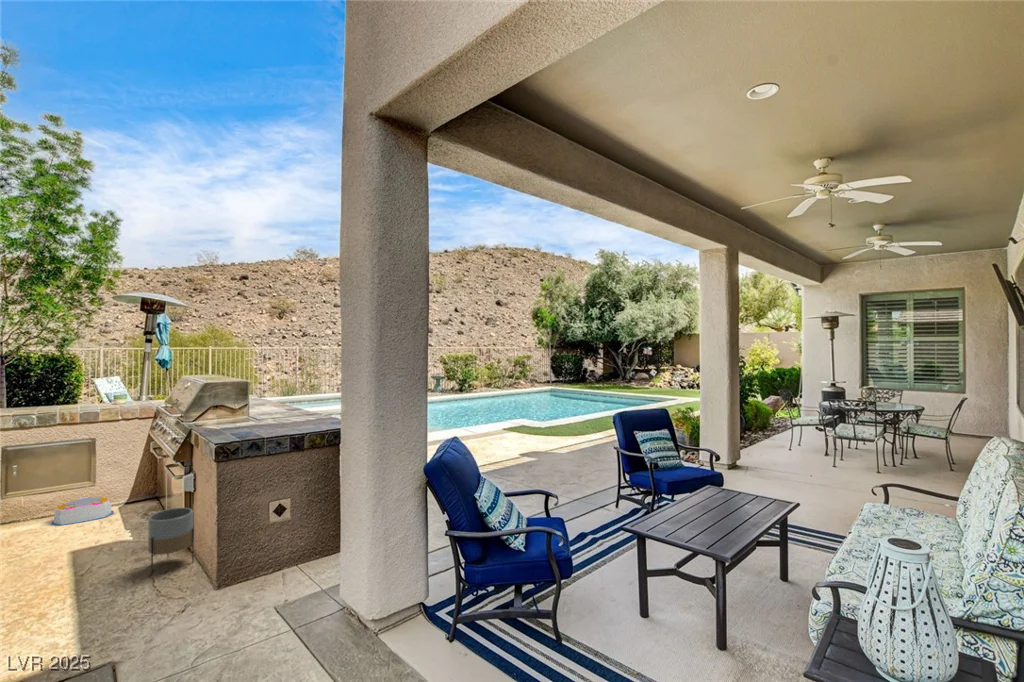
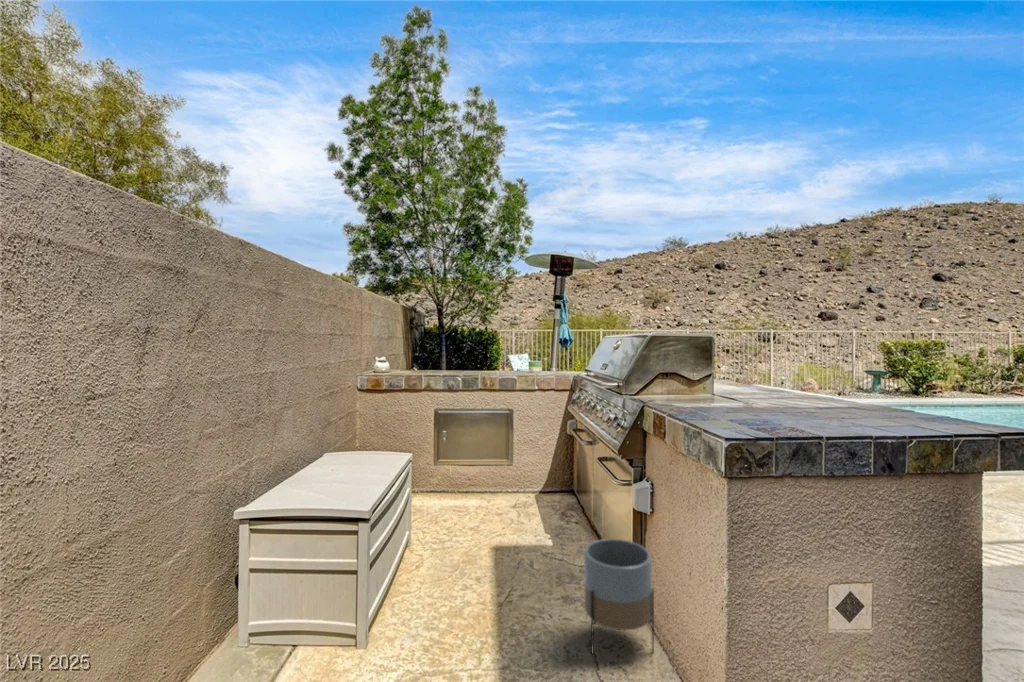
storage bin: present [51,496,114,526] -> none [474,476,530,510]

